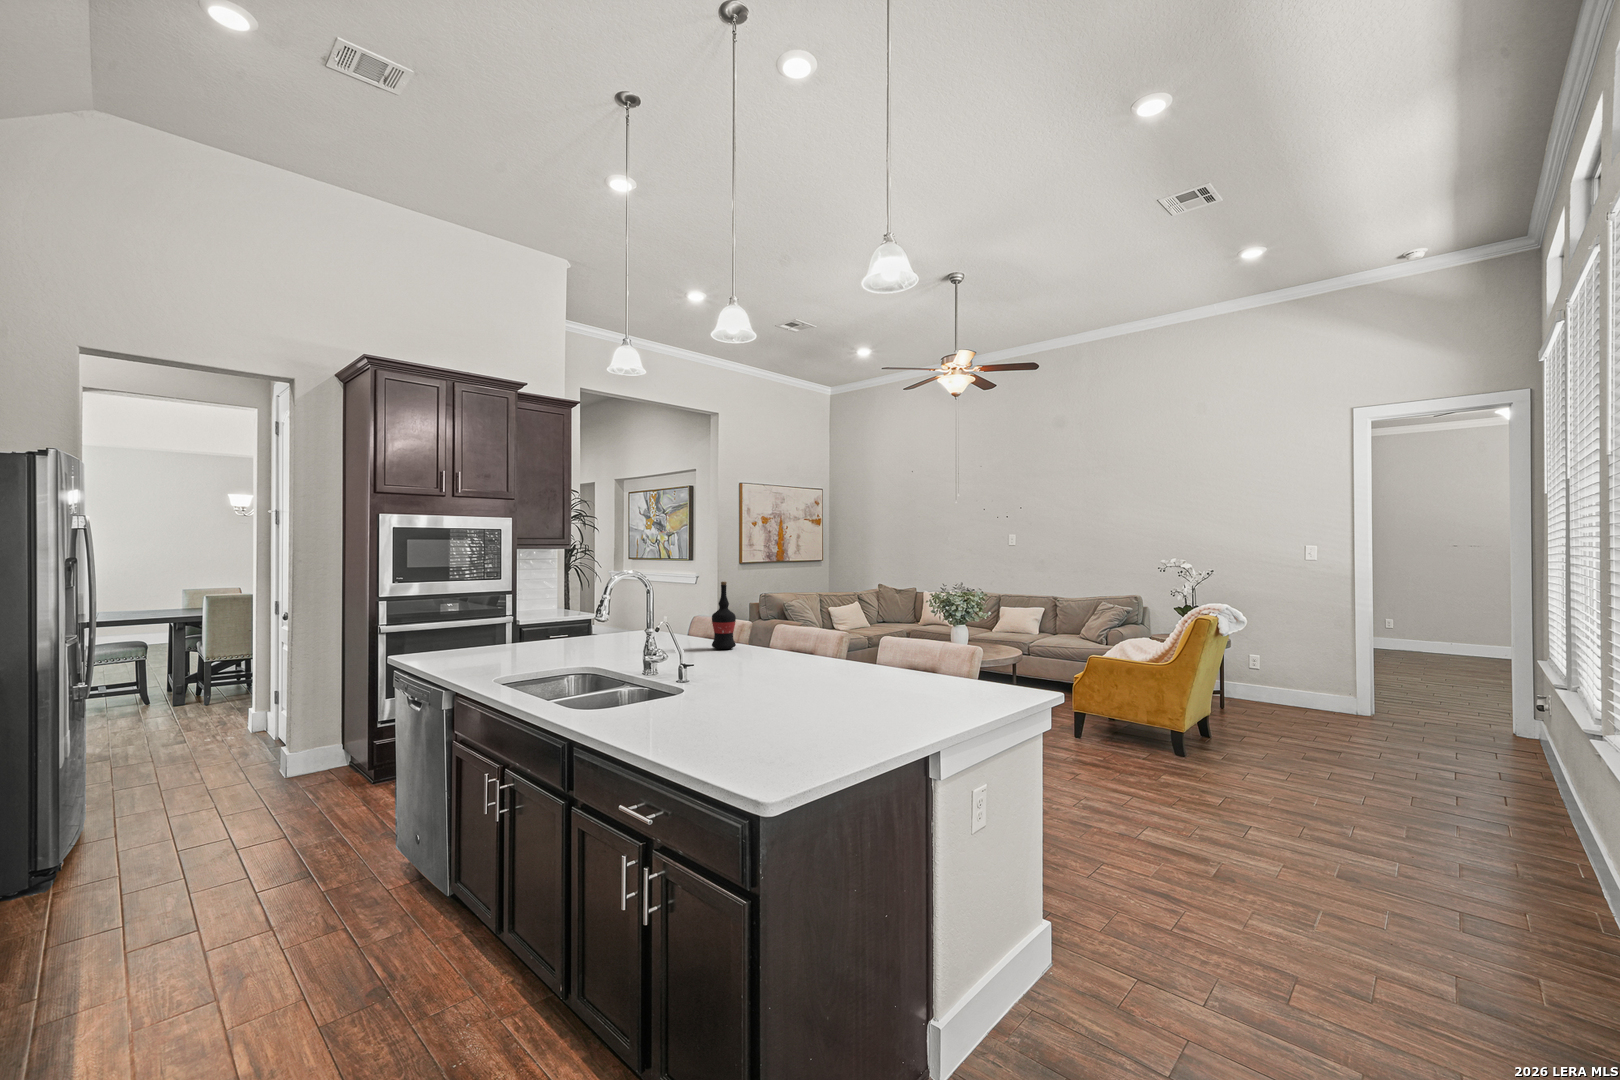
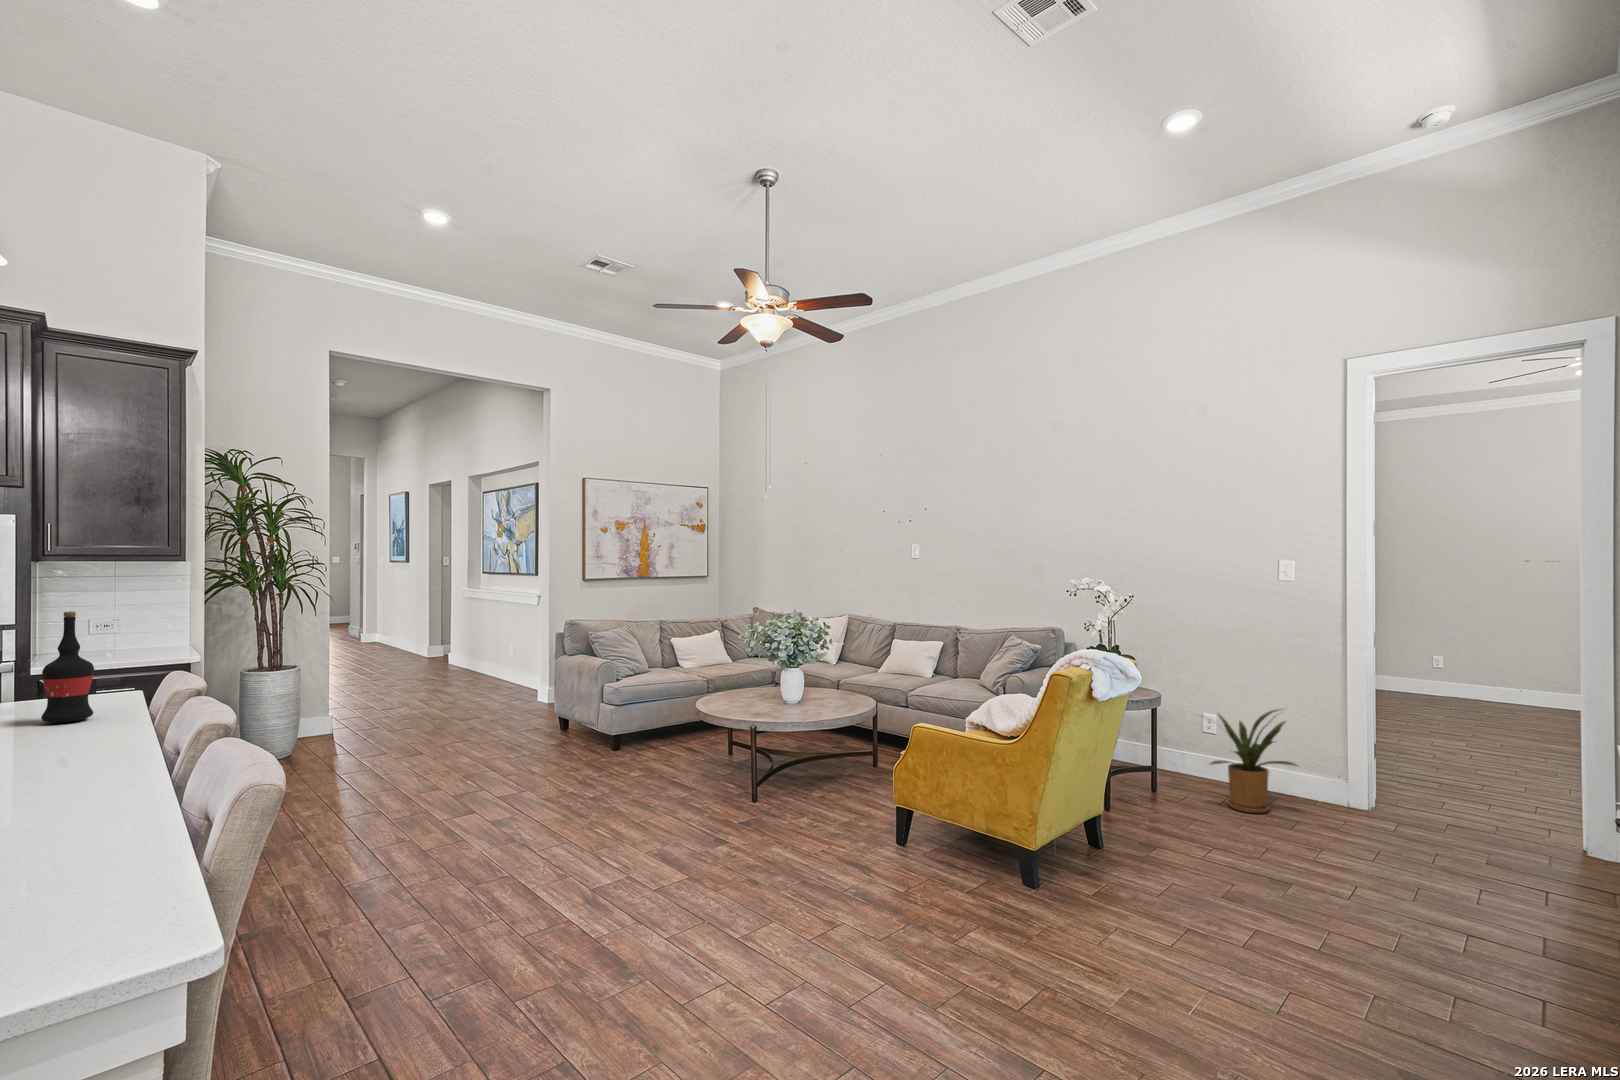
house plant: none [1254,646,1333,715] -> present [1210,709,1297,813]

